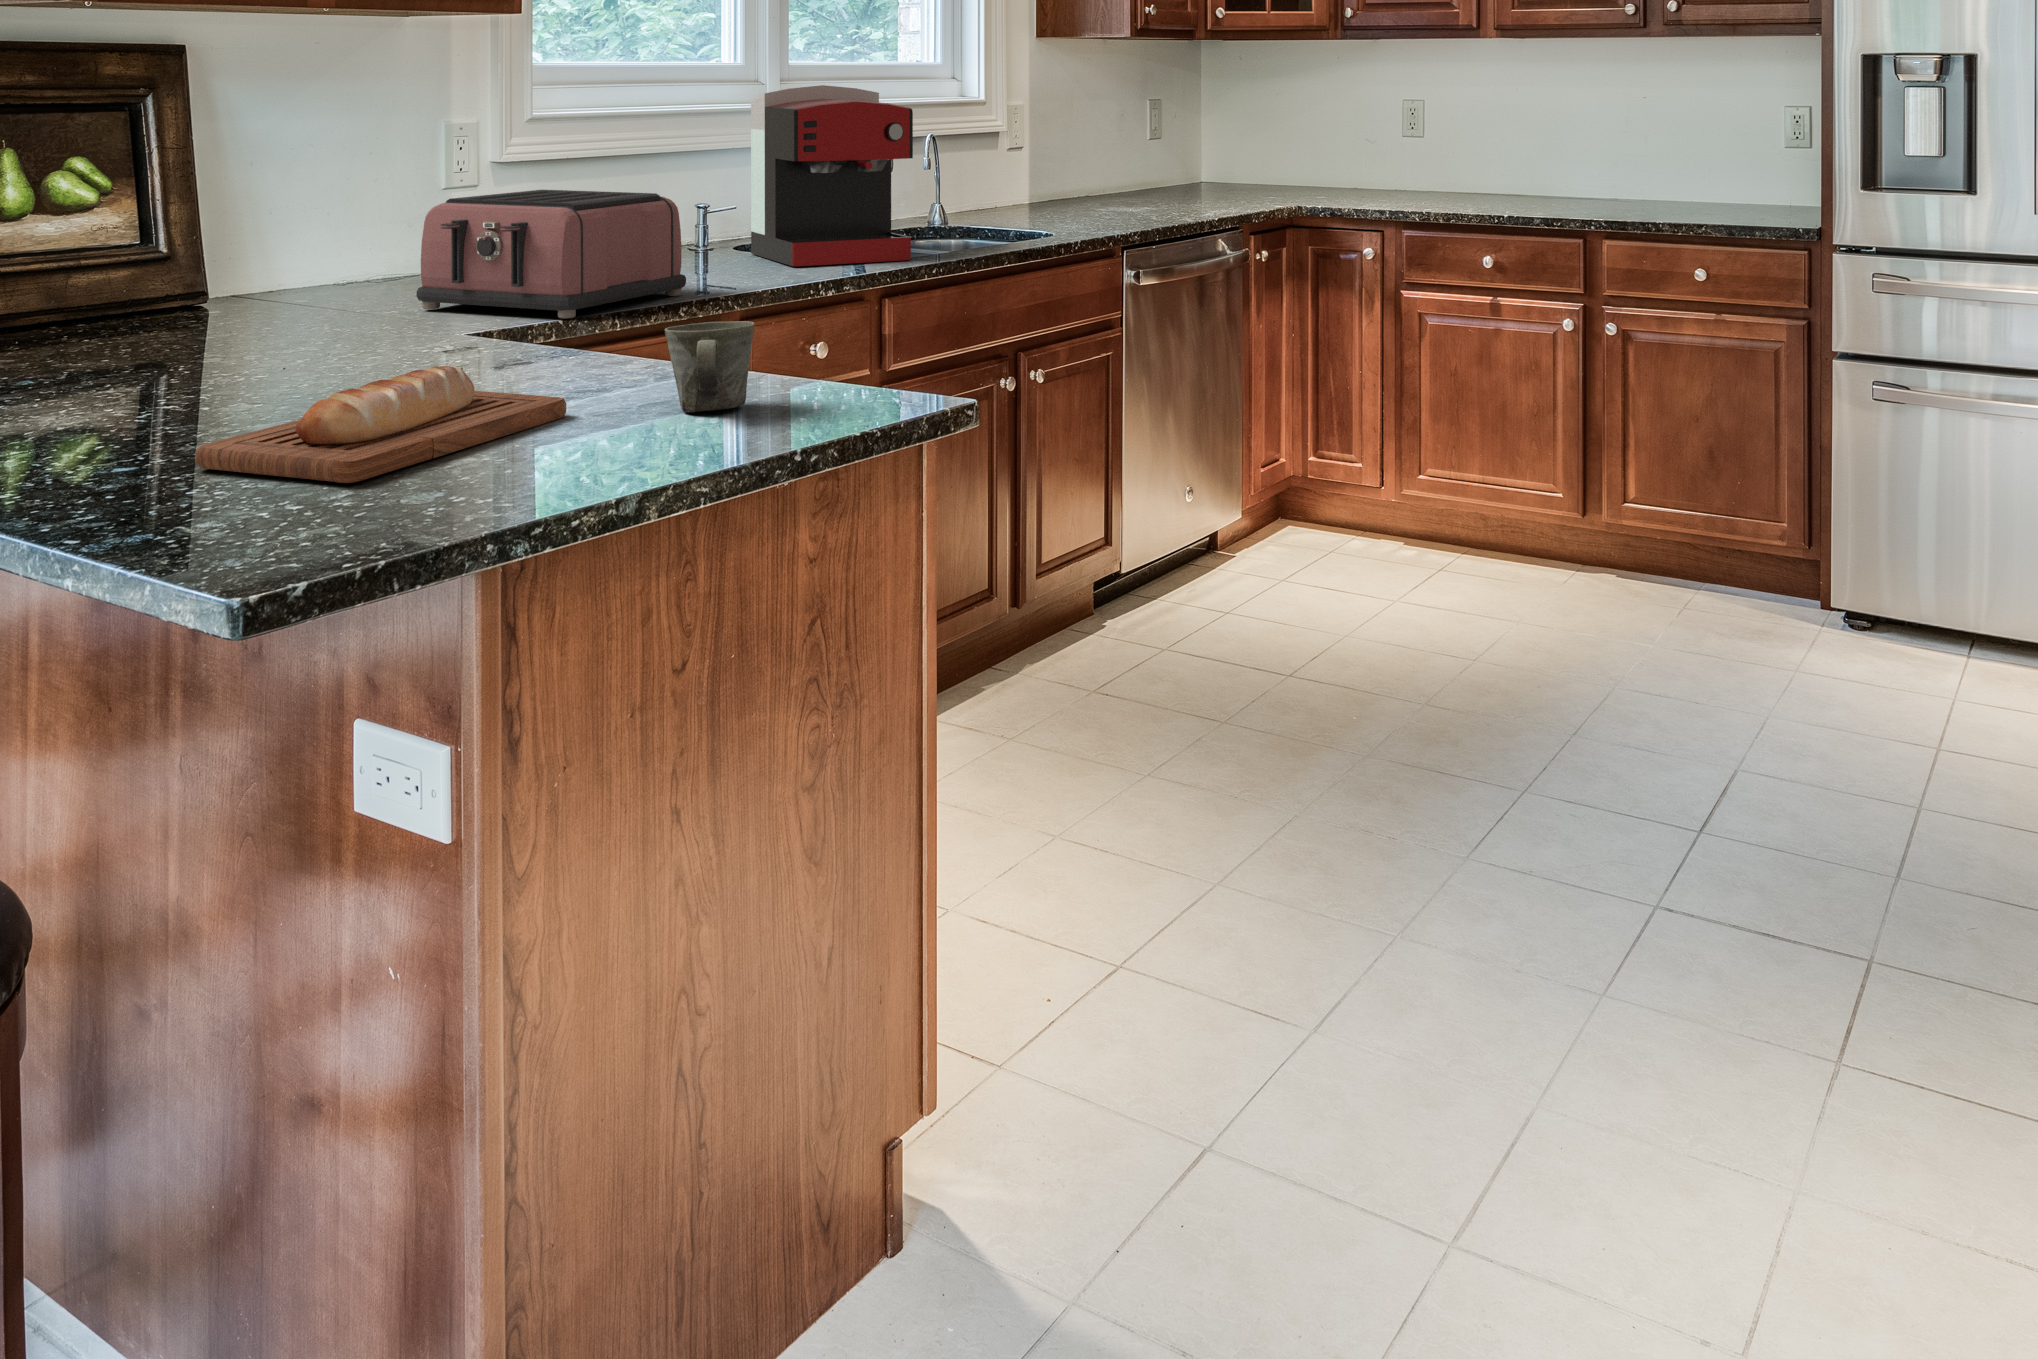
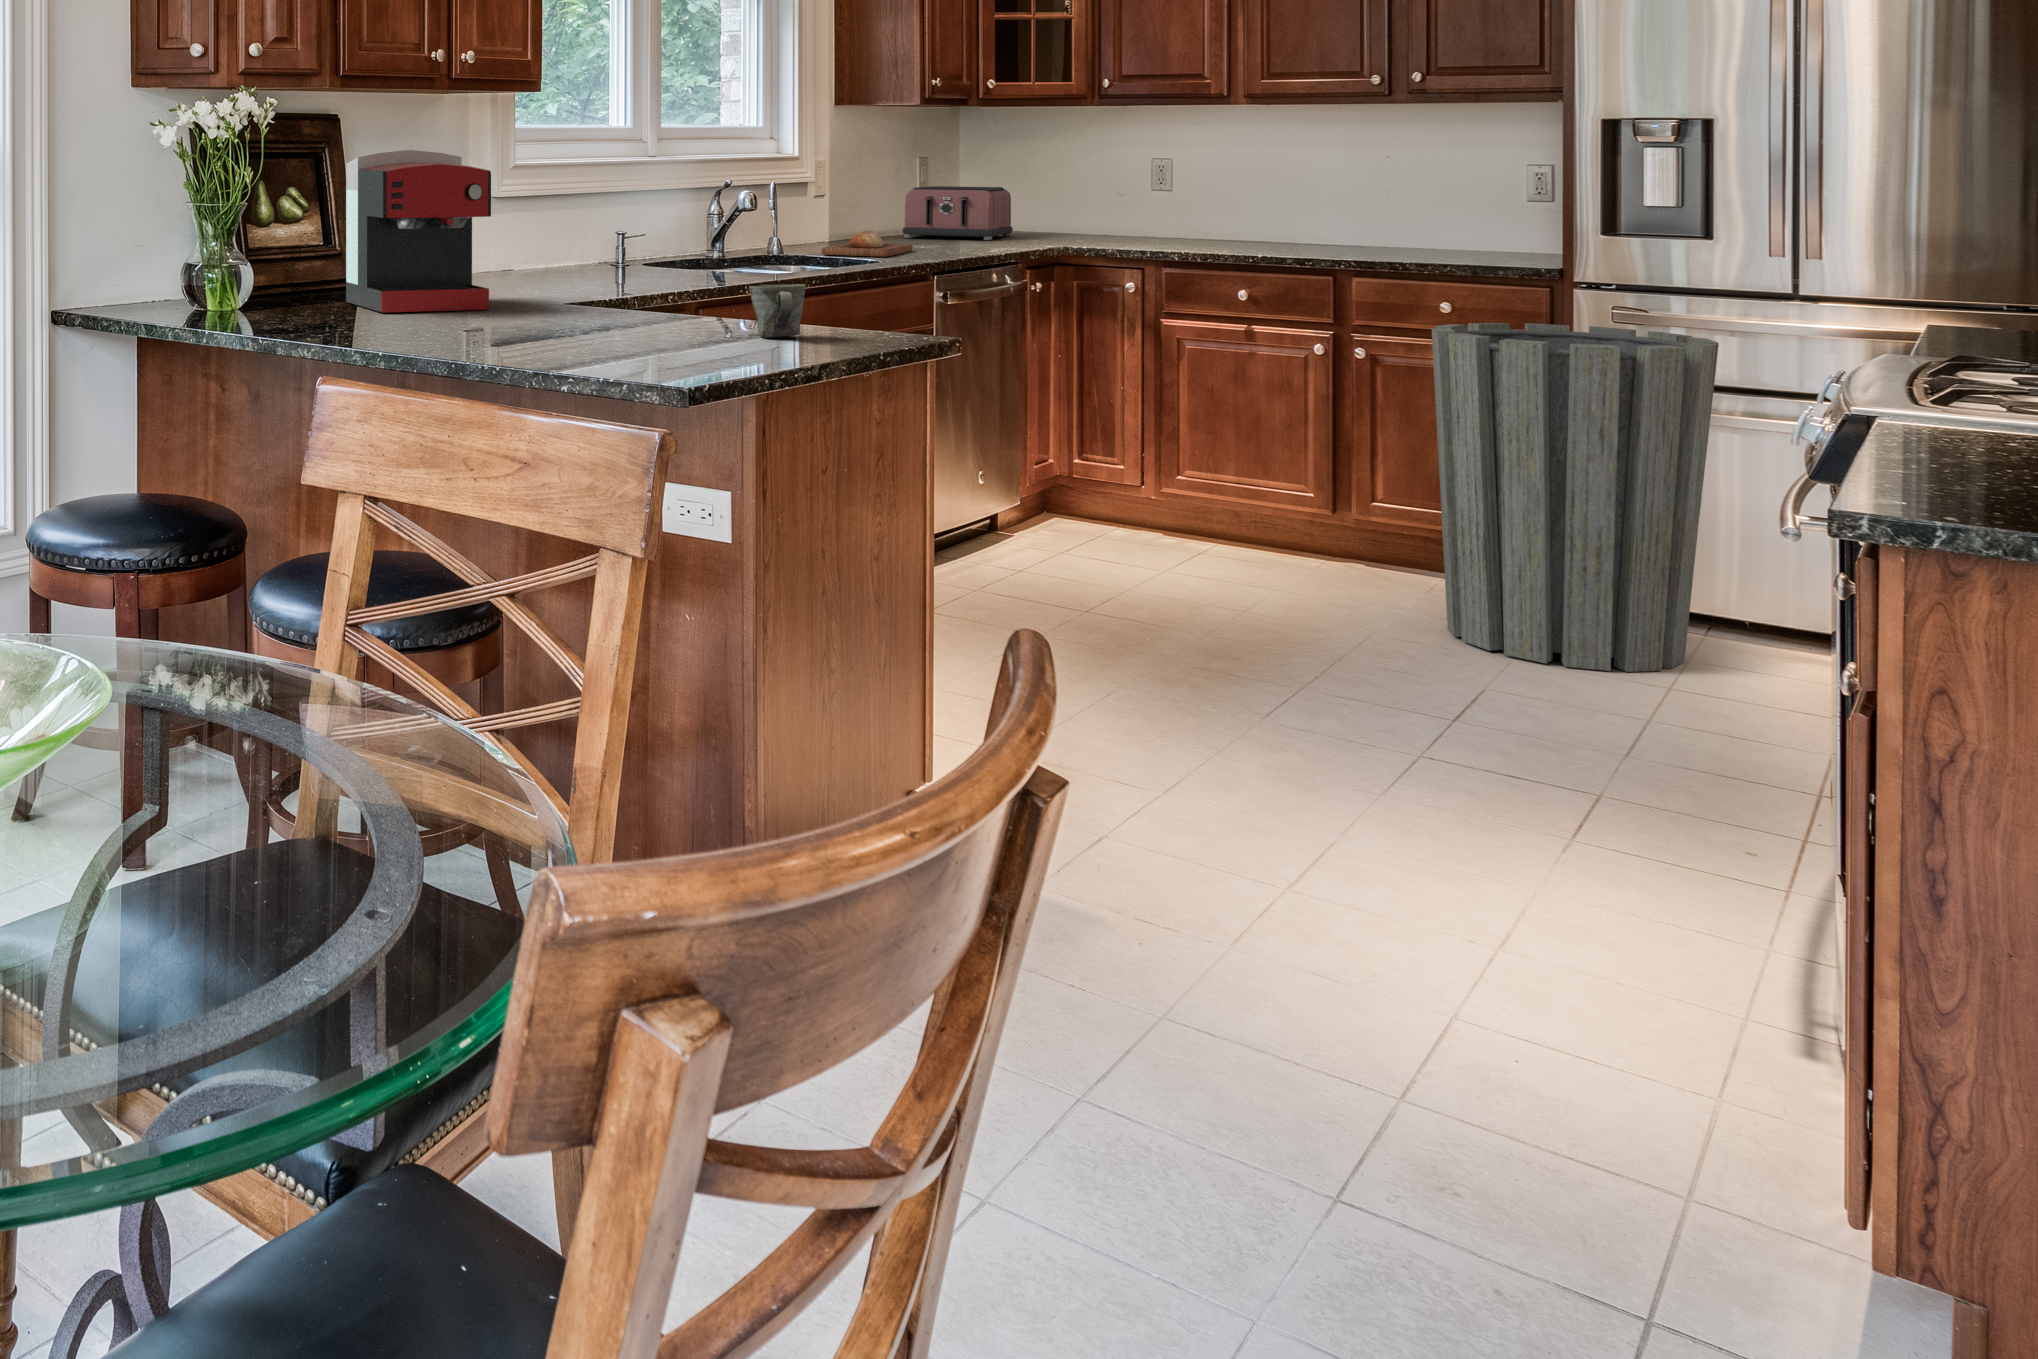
coffee maker: present [751,85,913,266] -> present [346,150,491,313]
toaster: present [416,190,686,318] -> present [903,186,1013,240]
trash can: none [1684,297,1988,732] -> present [1432,323,1719,672]
bread loaf: present [195,366,566,483] -> present [821,231,913,257]

